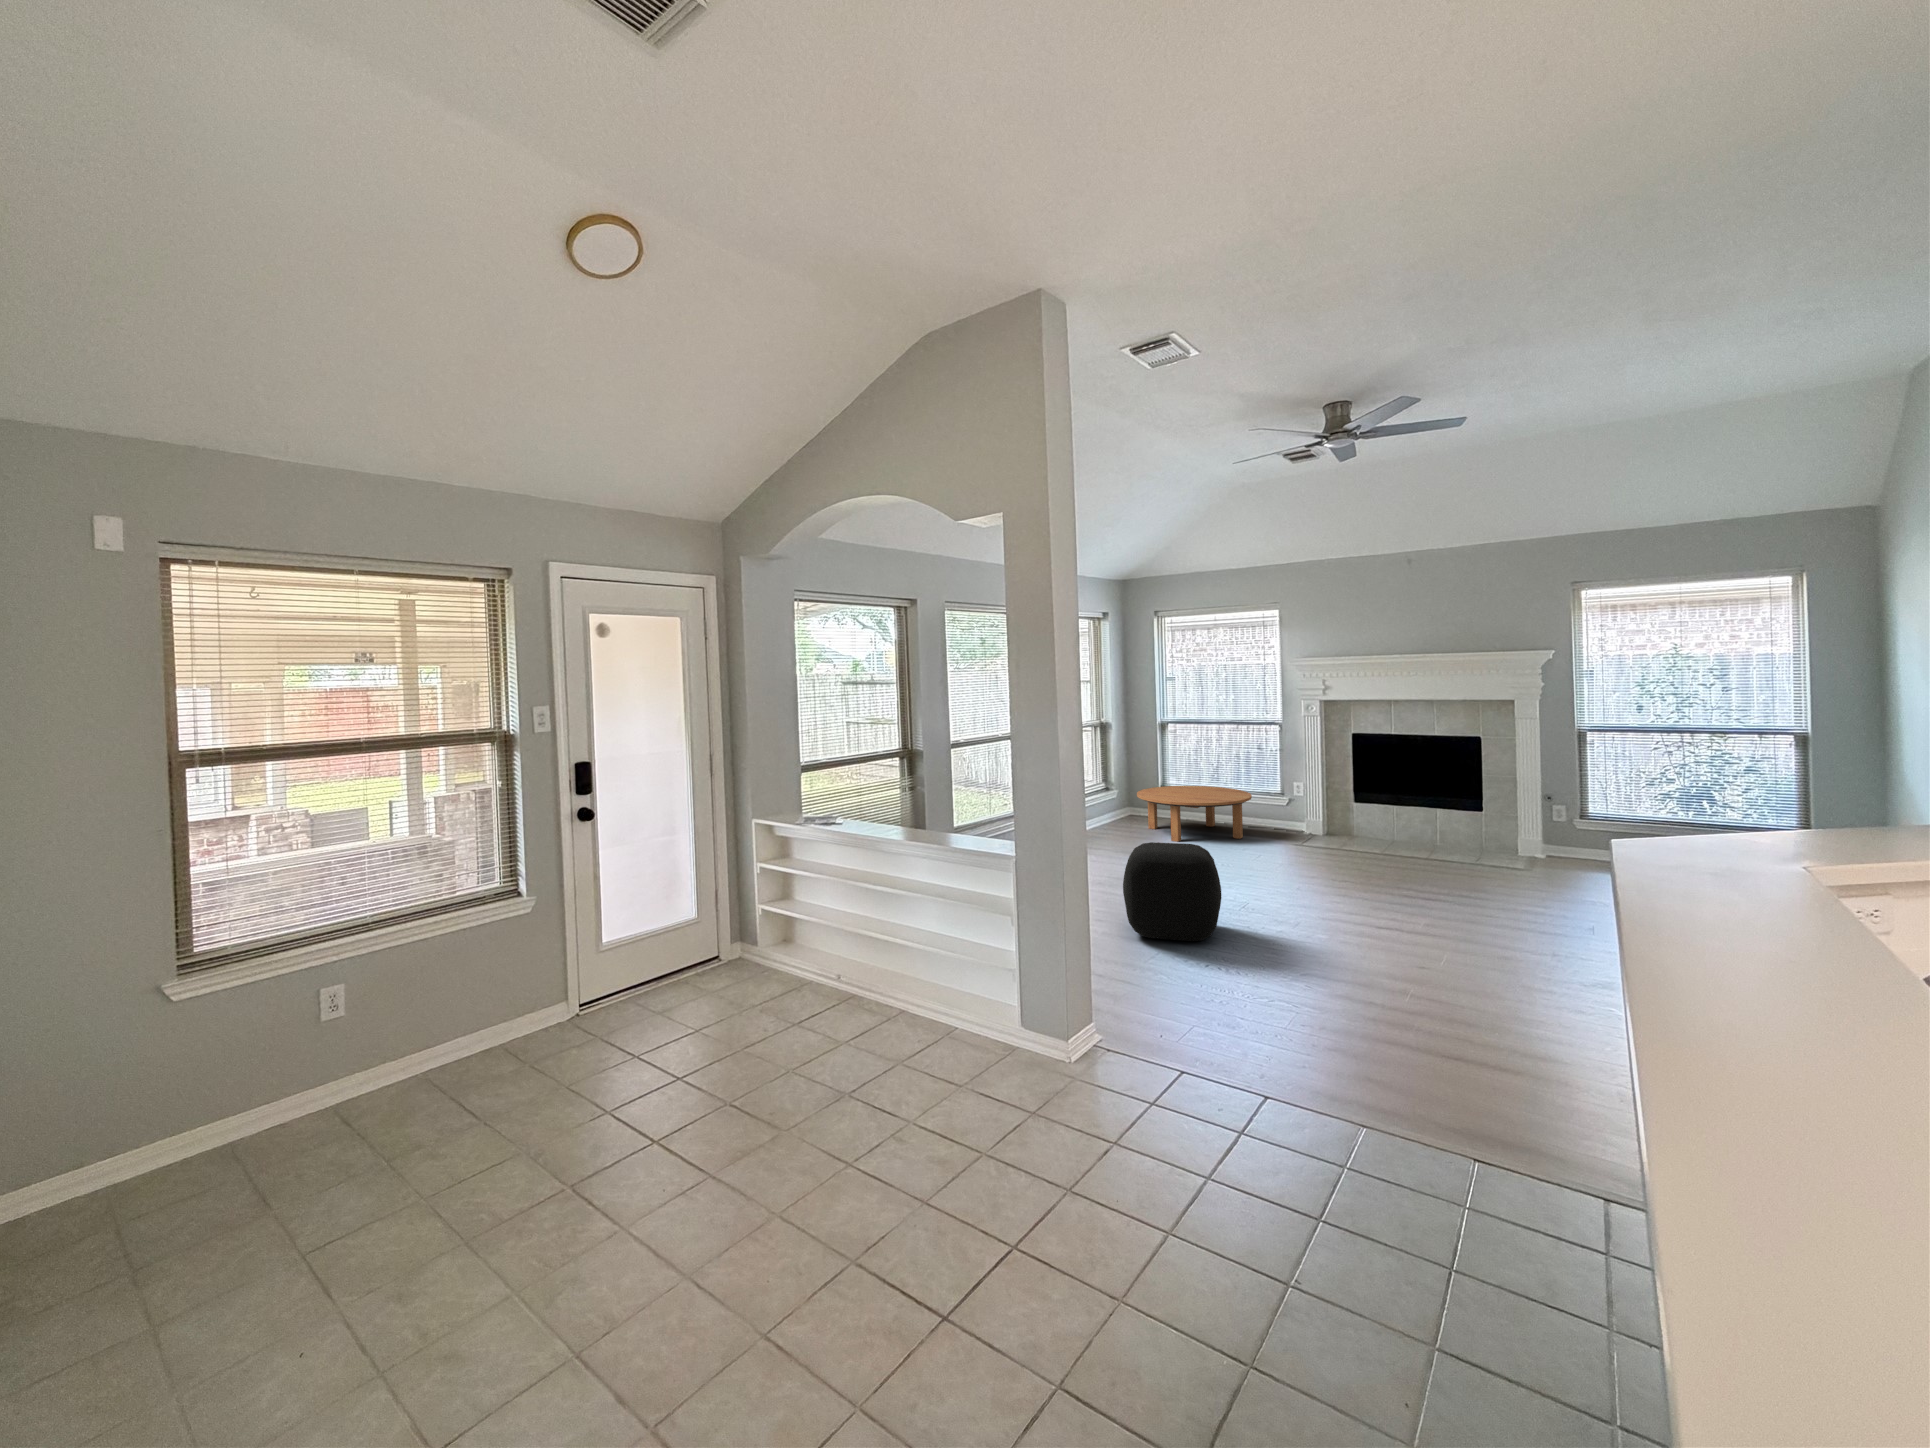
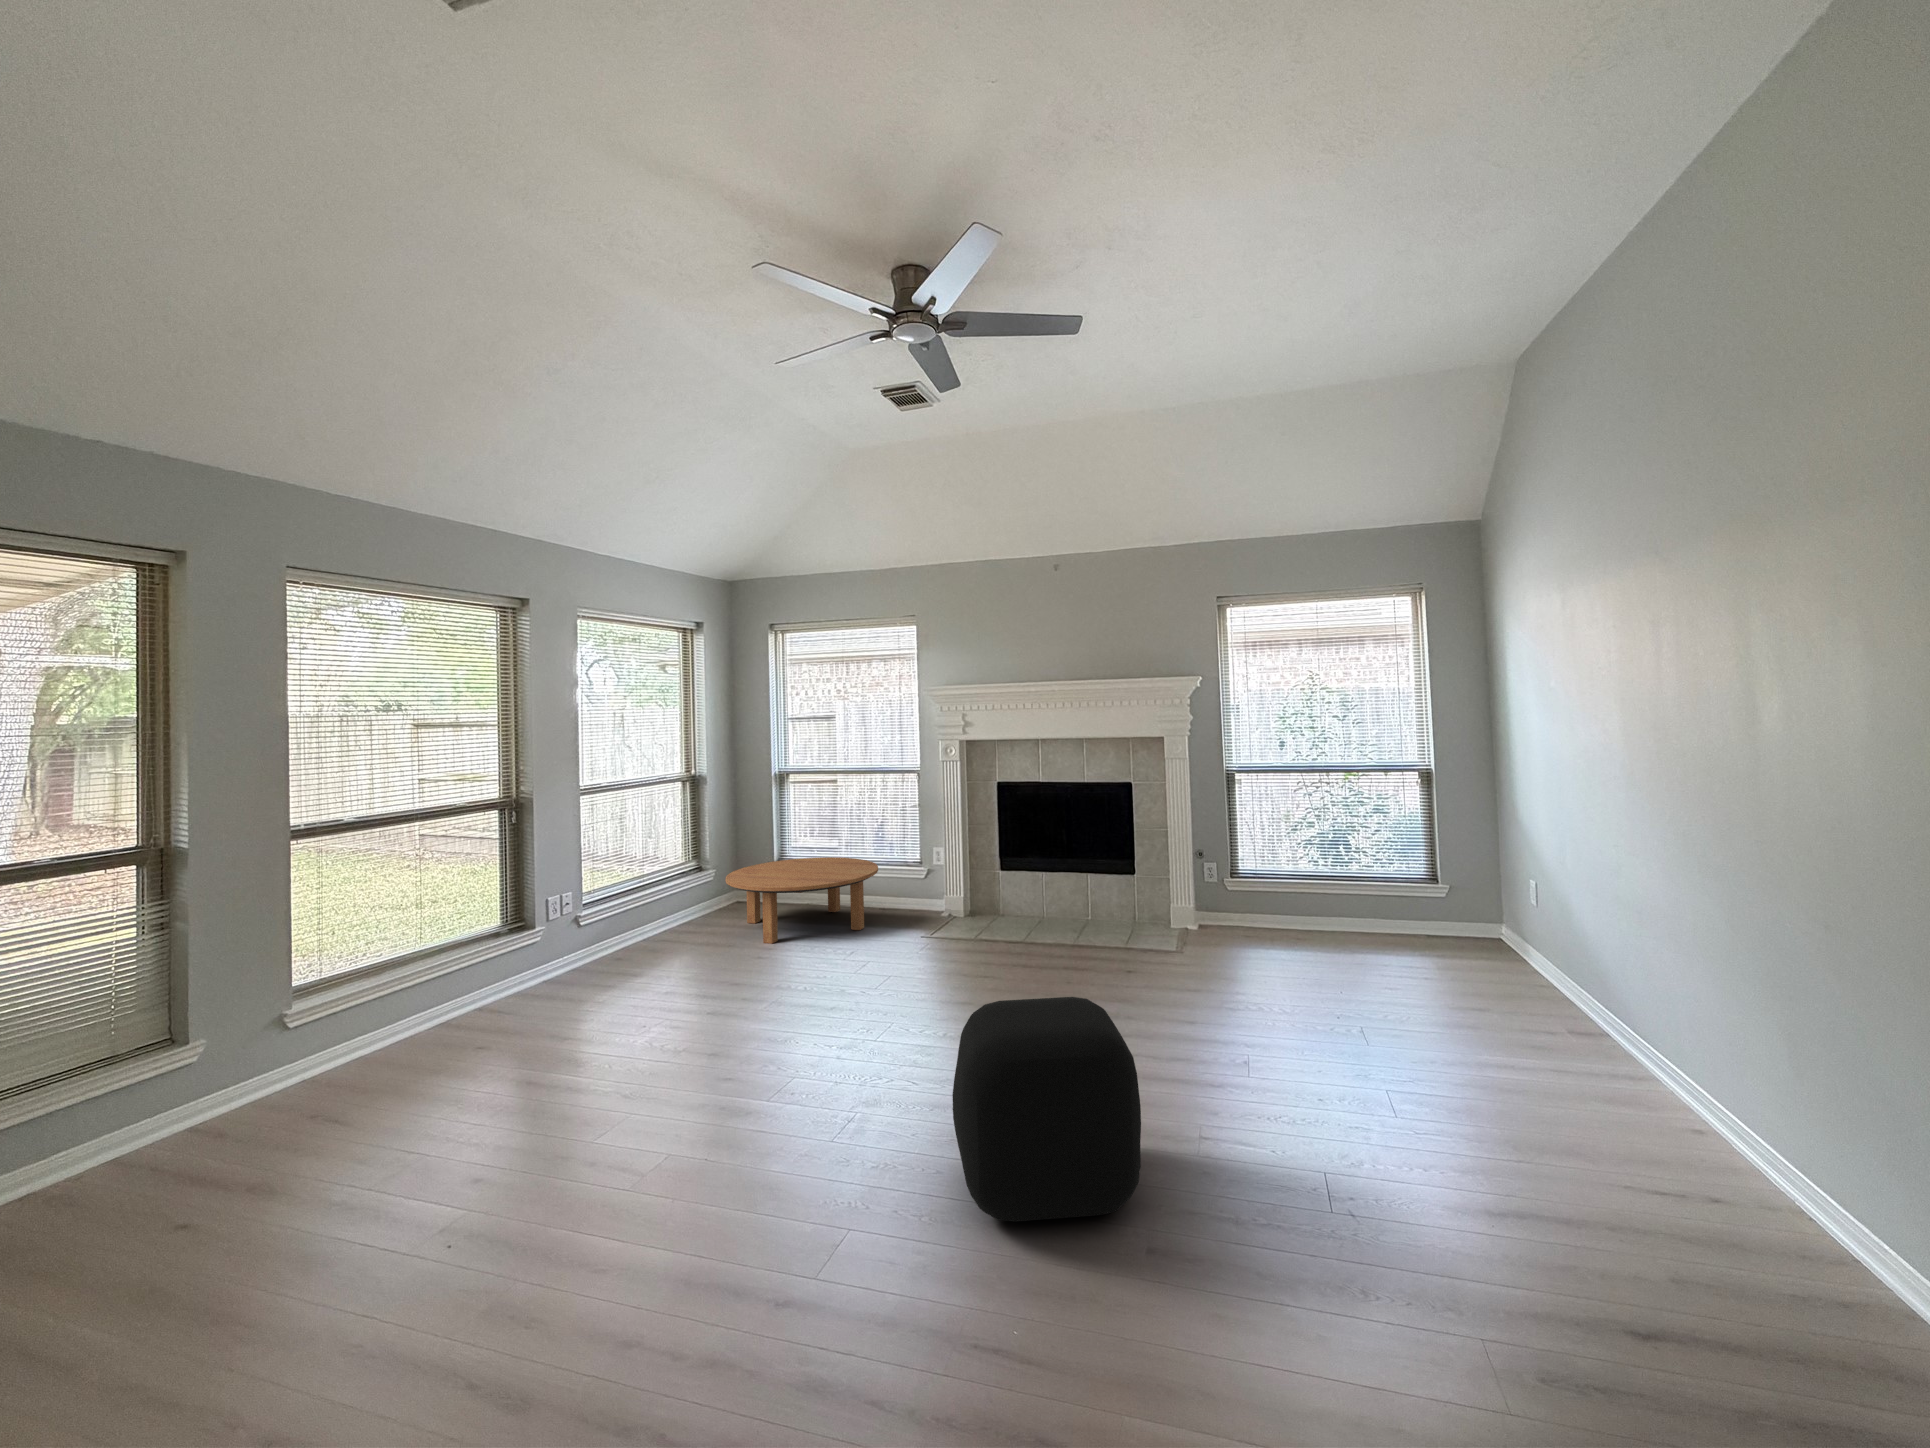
ottoman: present [1123,842,1221,941] -> present [952,997,1141,1222]

